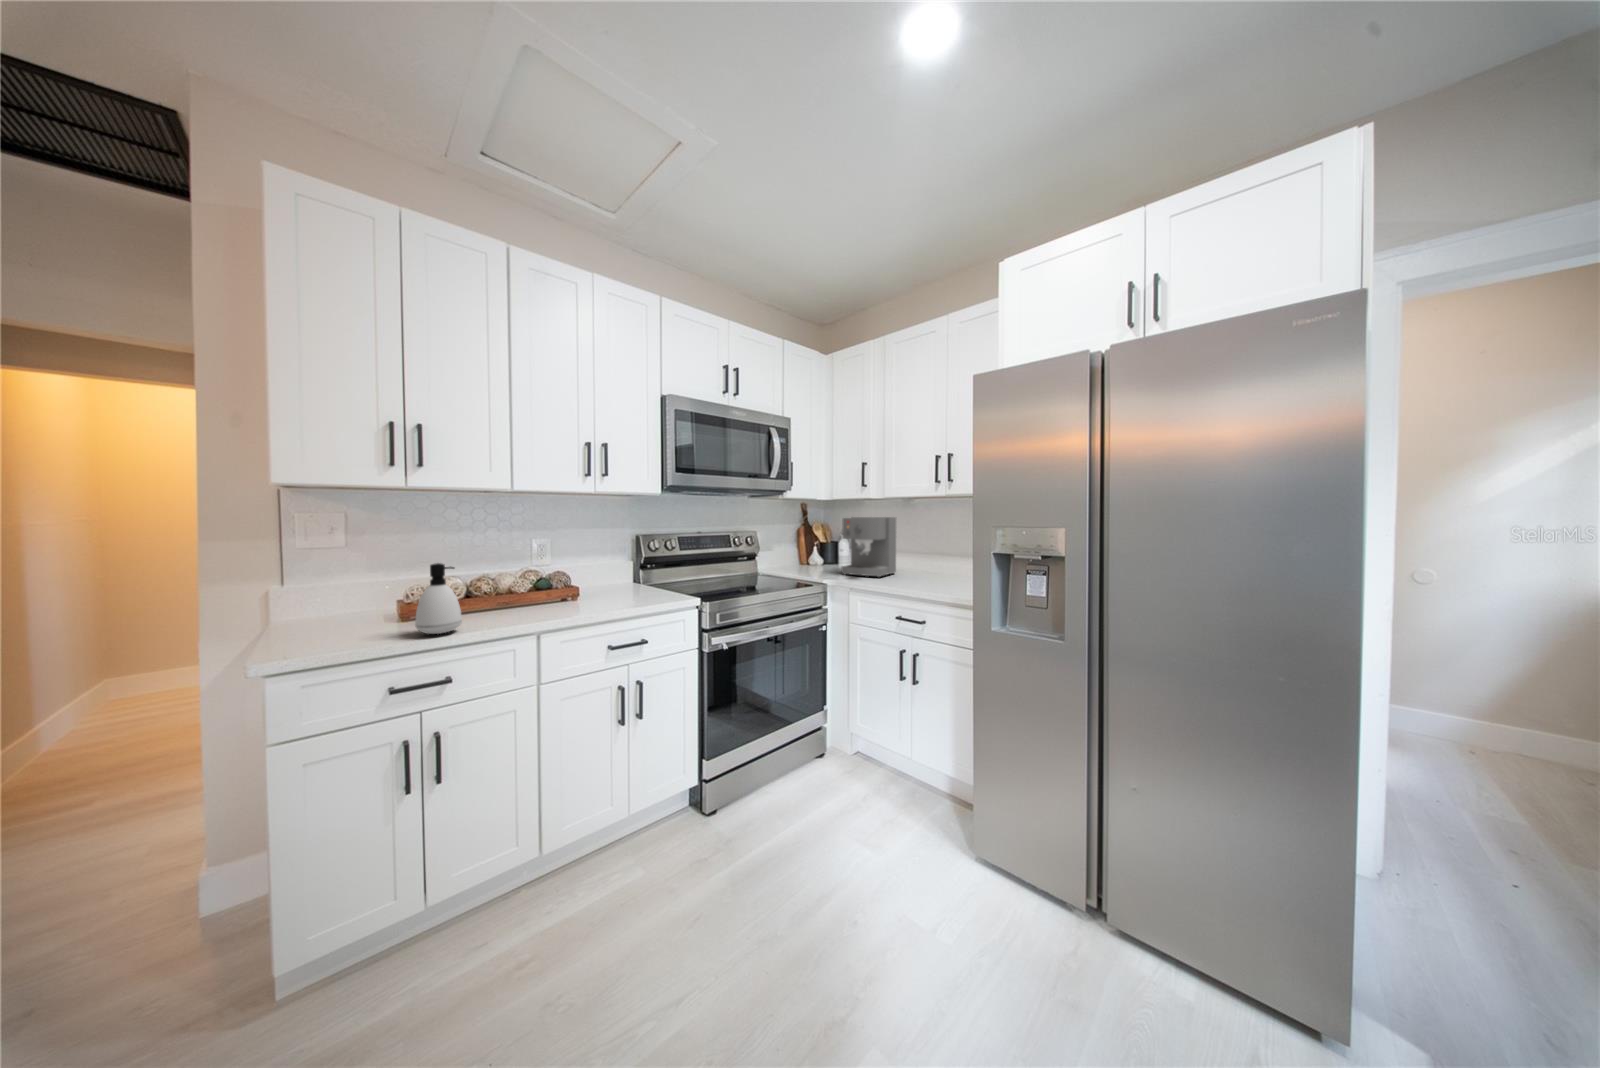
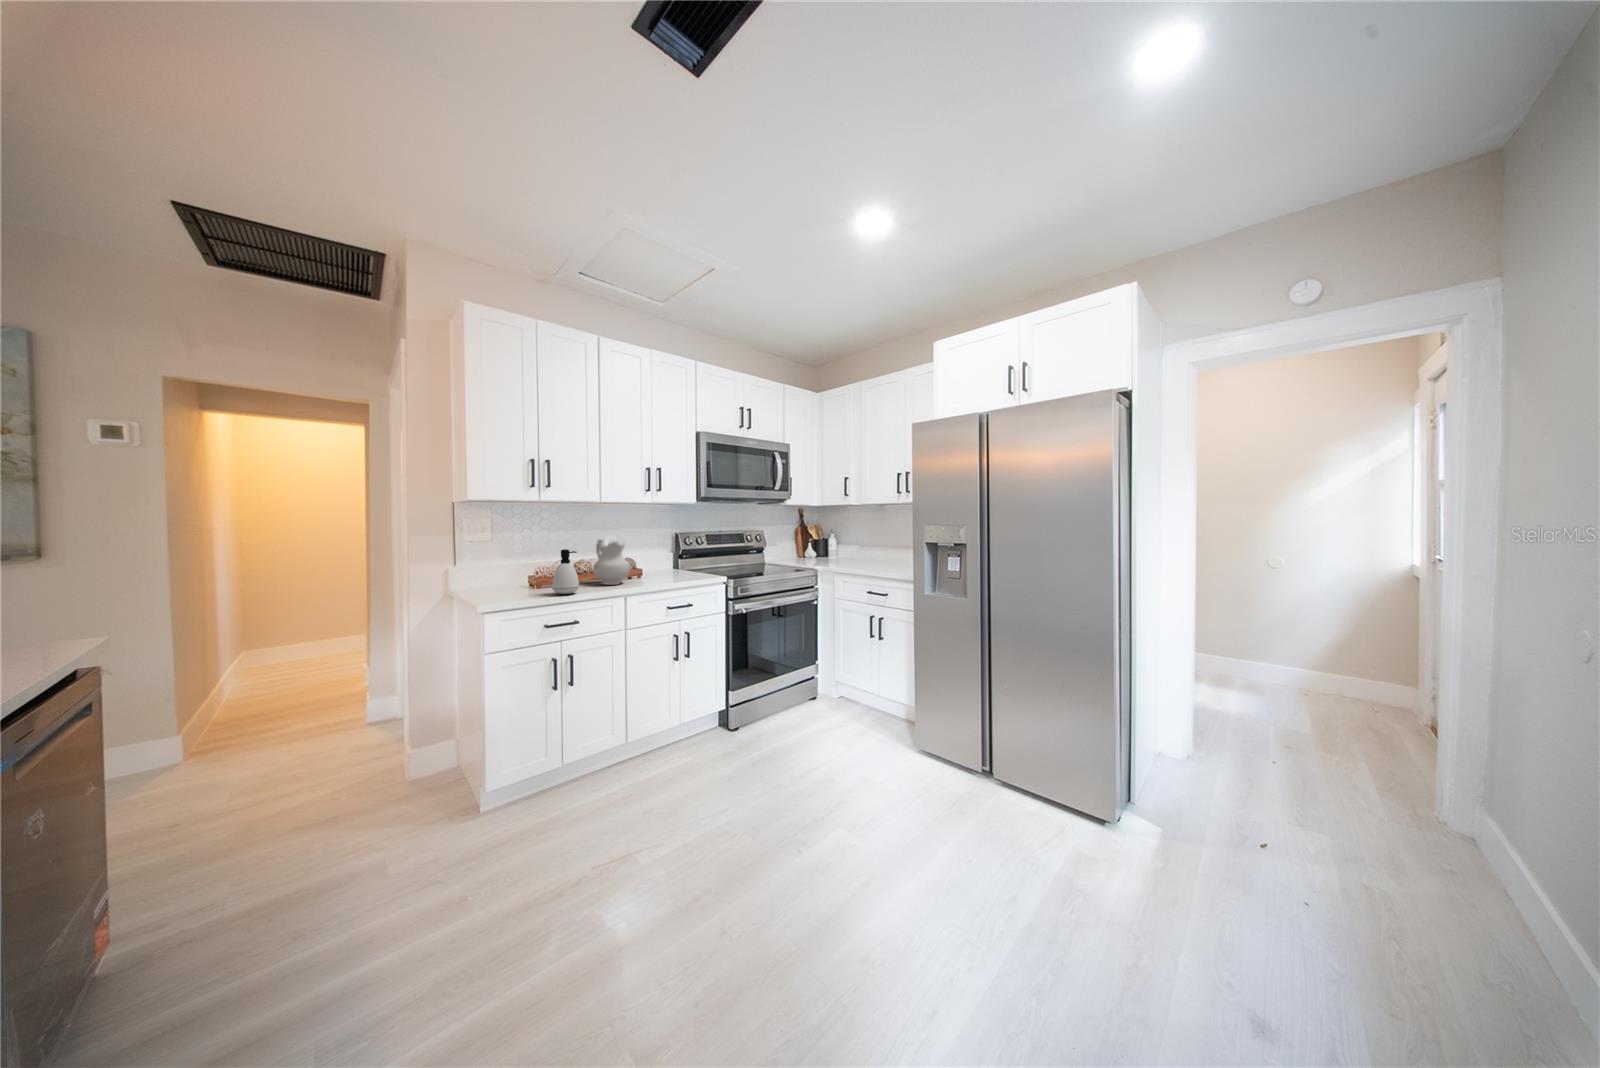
coffee maker: present [841,517,896,577] -> none [830,520,872,566]
ceramic pitcher: none [499,545,556,614] -> present [593,540,630,585]

